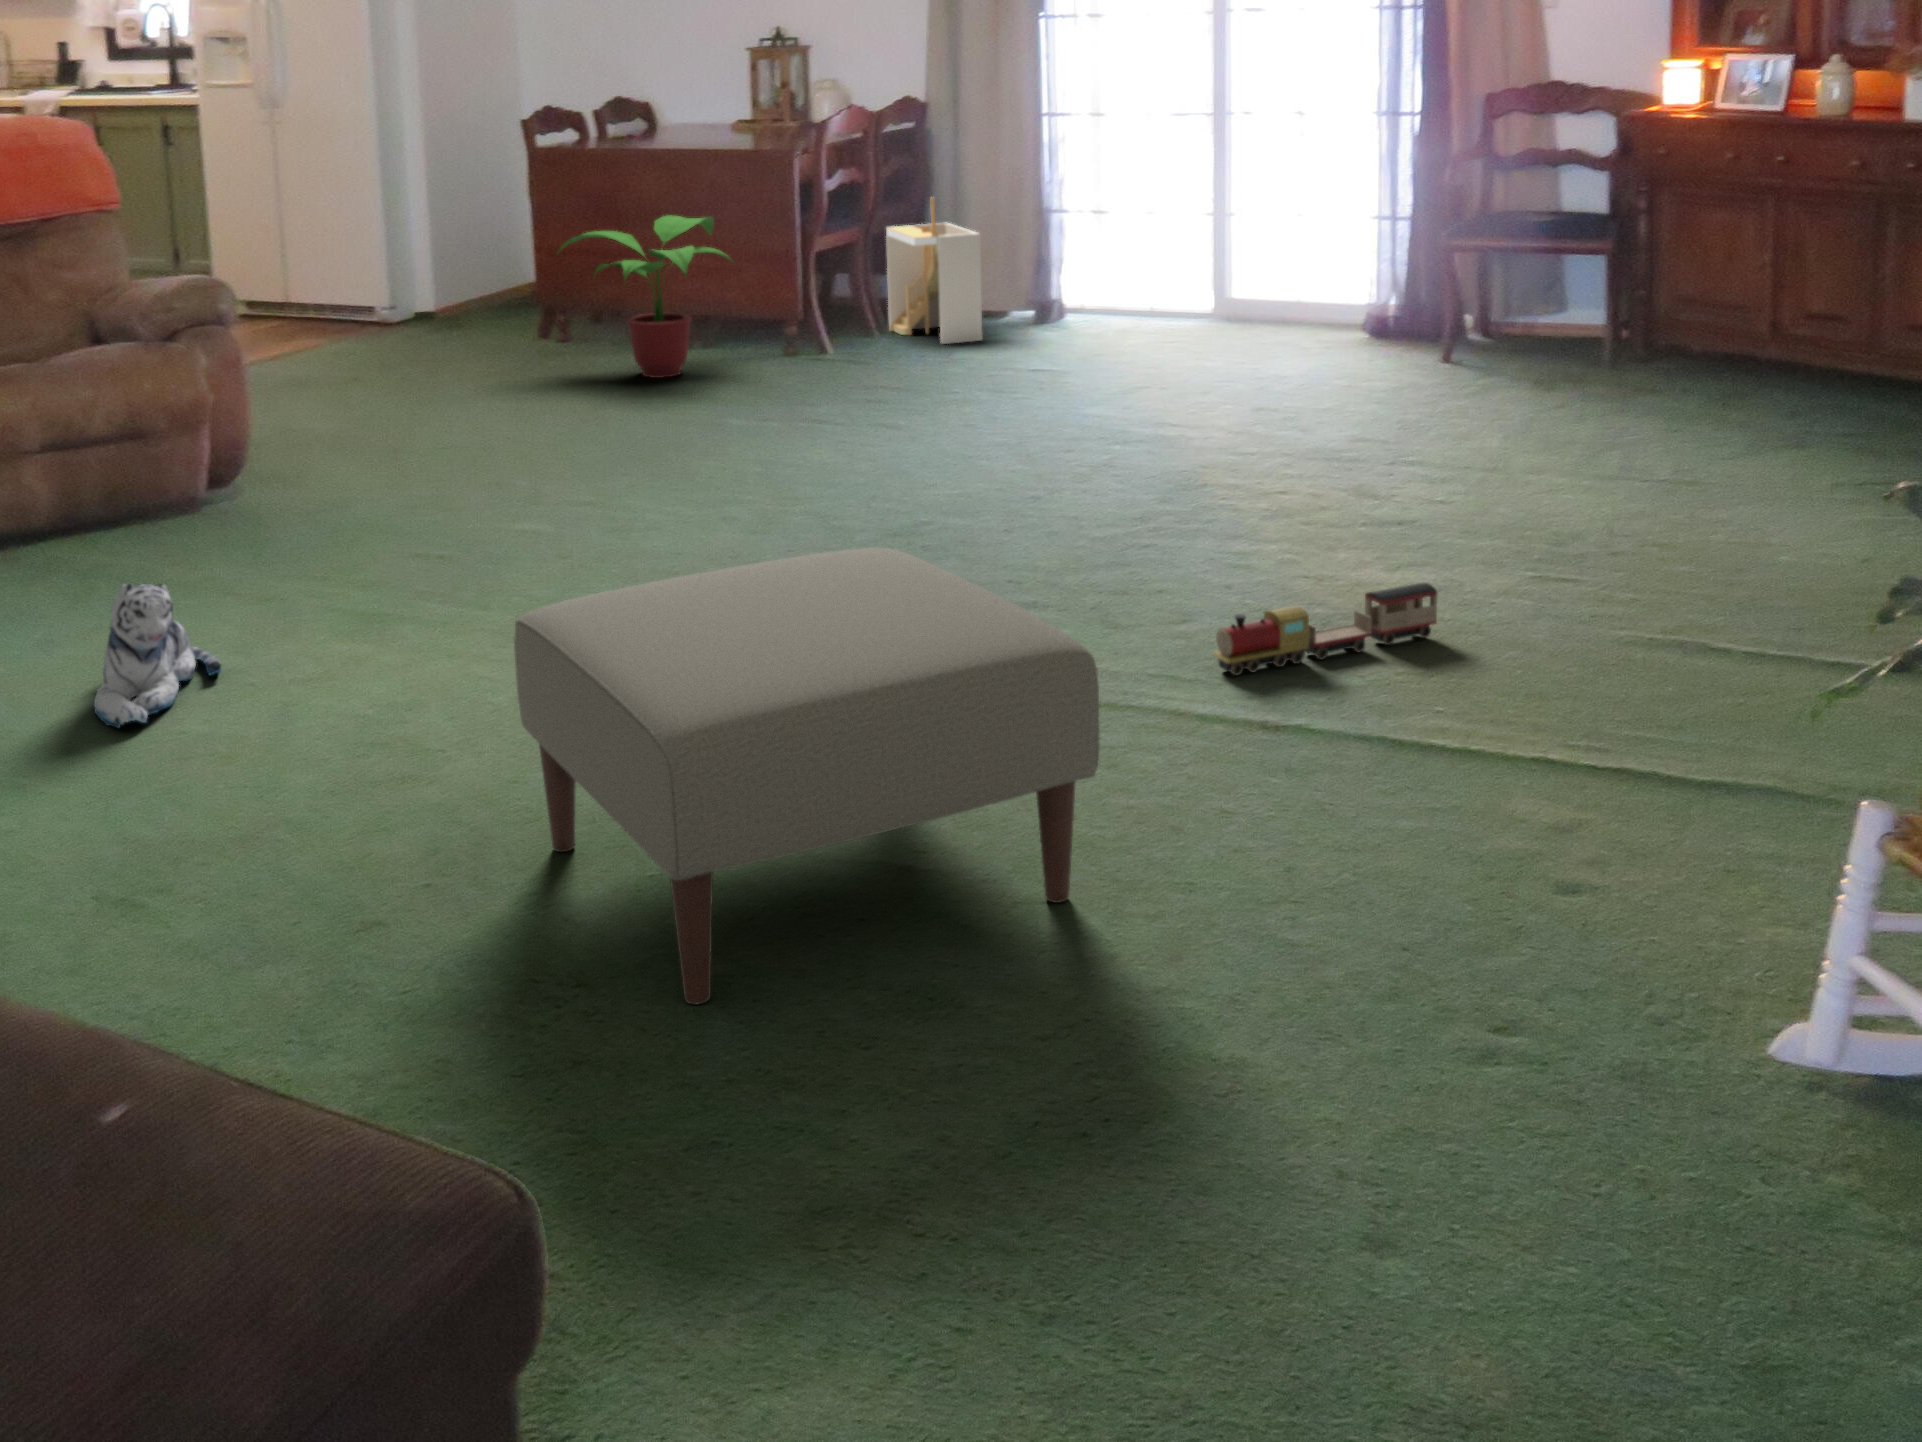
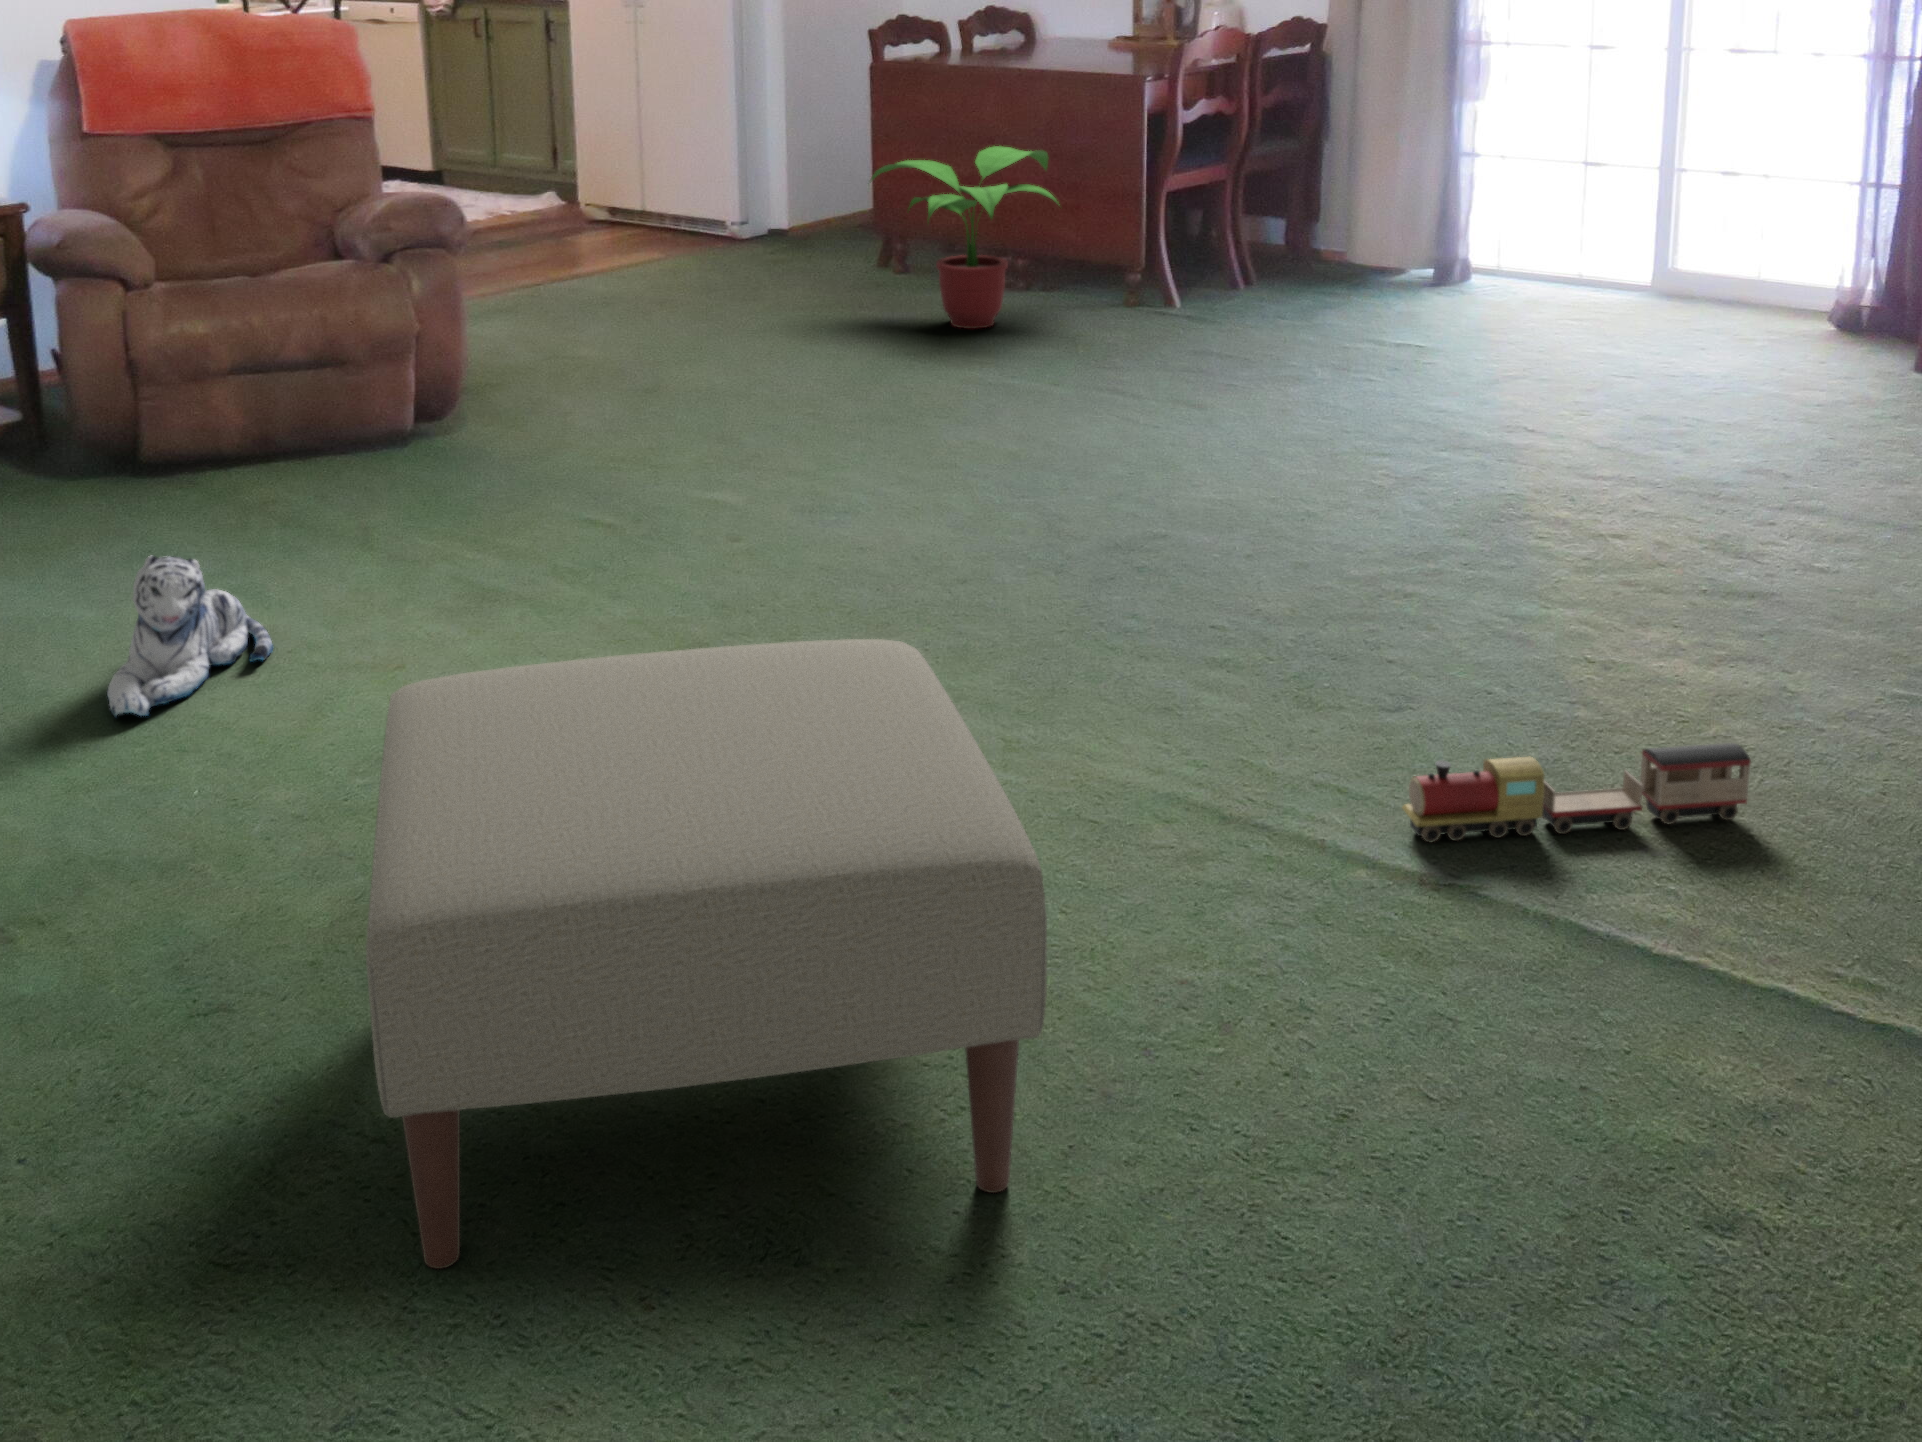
storage bin: present [886,198,982,344] -> none [1257,140,1363,312]

